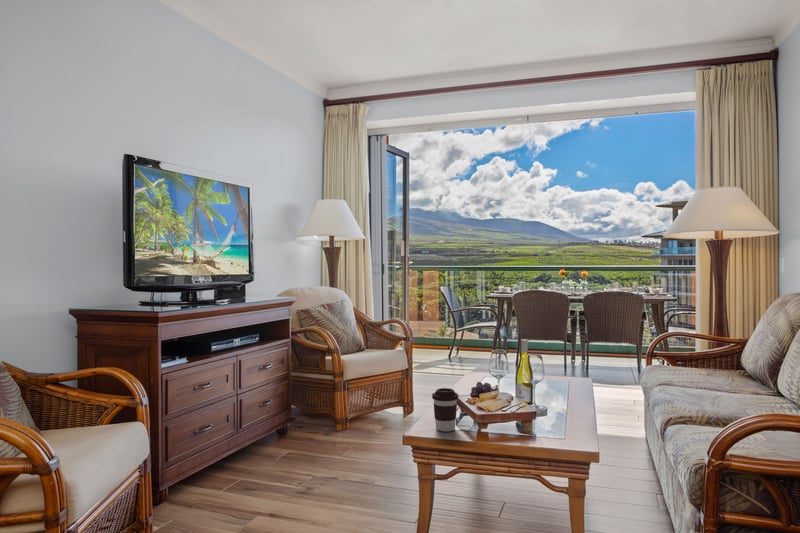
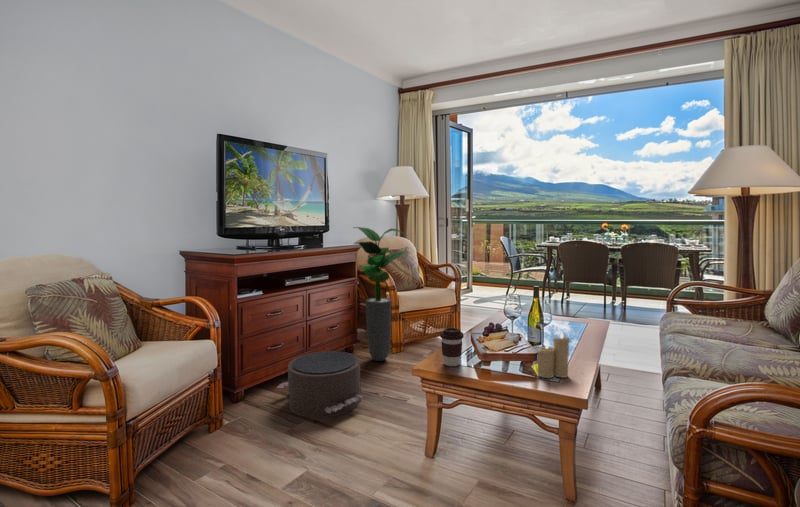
potted plant: none [288,276,359,444] -> present [357,227,406,361]
candle: none [540,384,571,436] -> present [538,332,569,378]
pouf: none [207,432,325,515] -> present [277,351,362,418]

